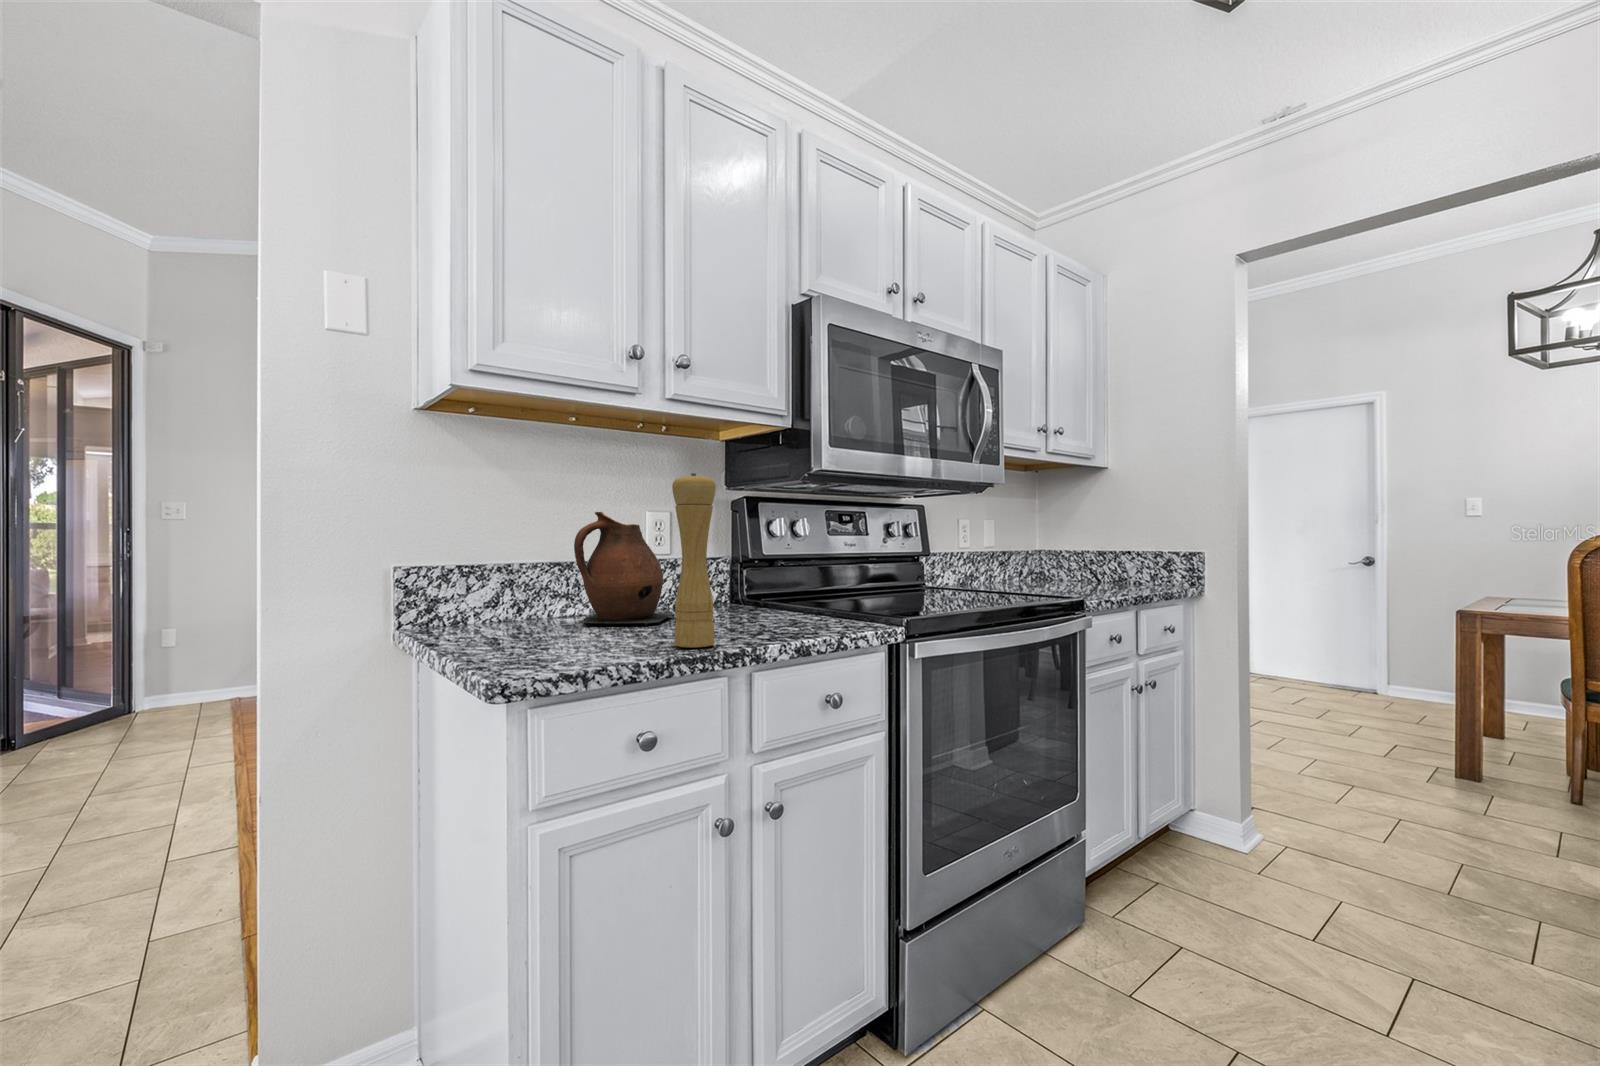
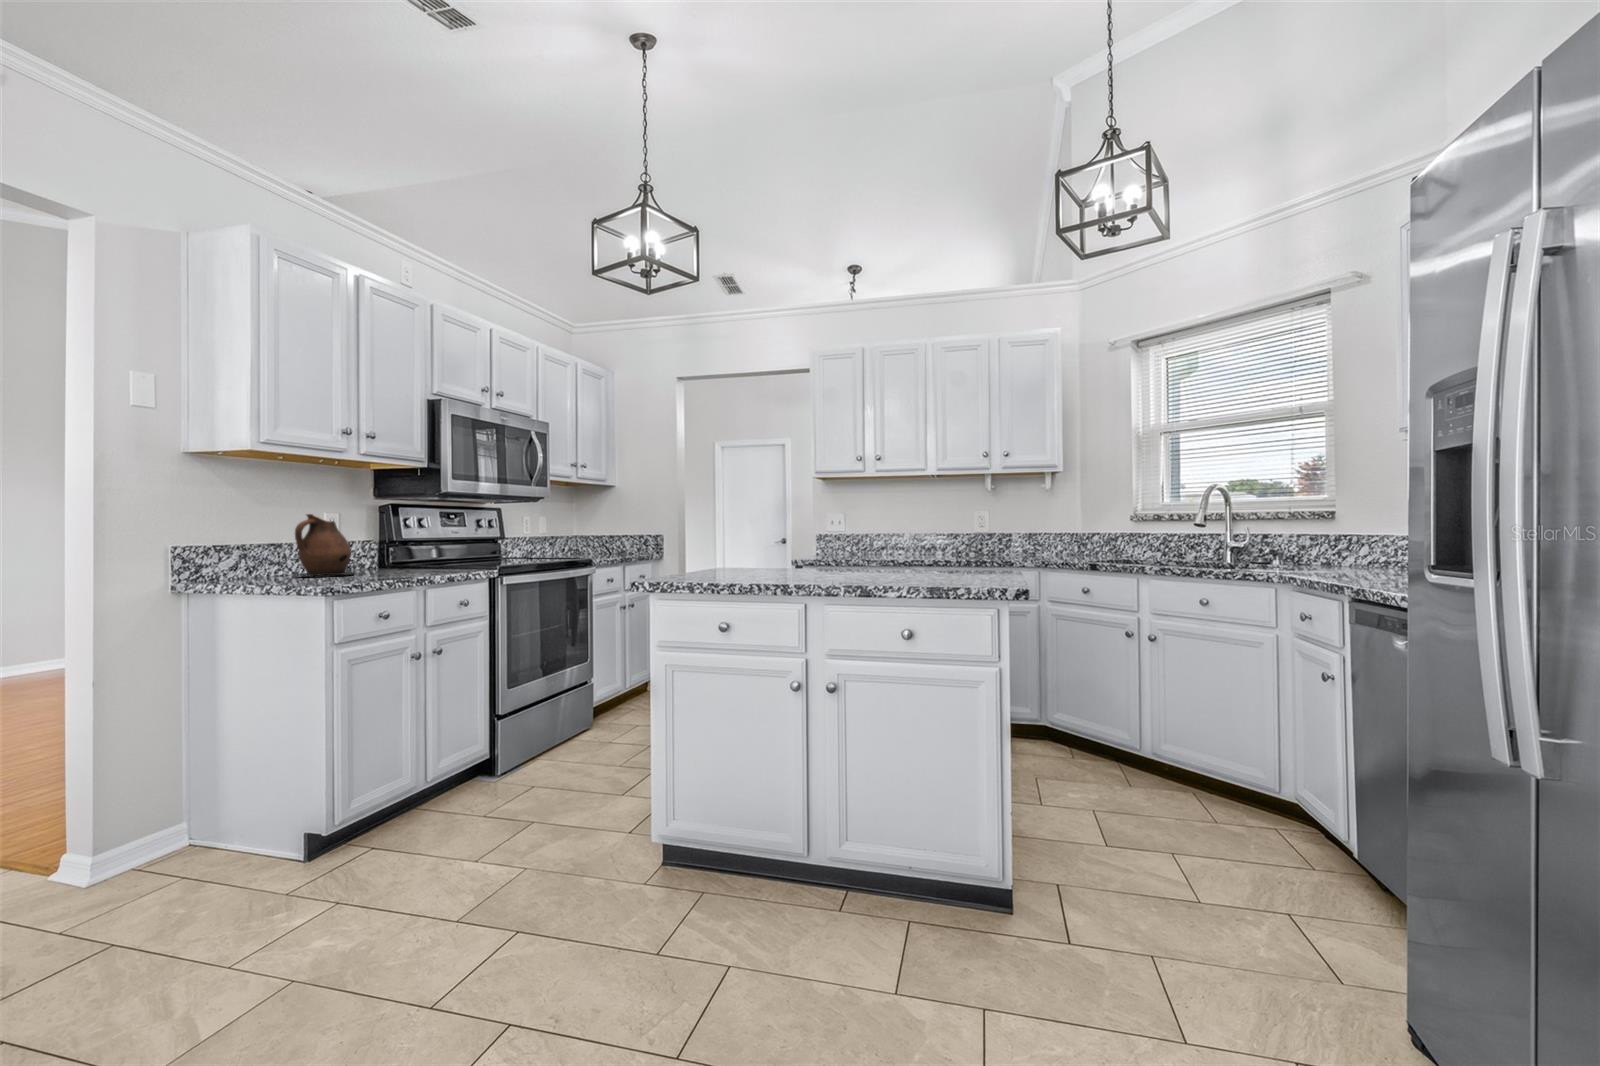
pepper mill: present [672,473,716,648] -> none [383,498,406,578]

